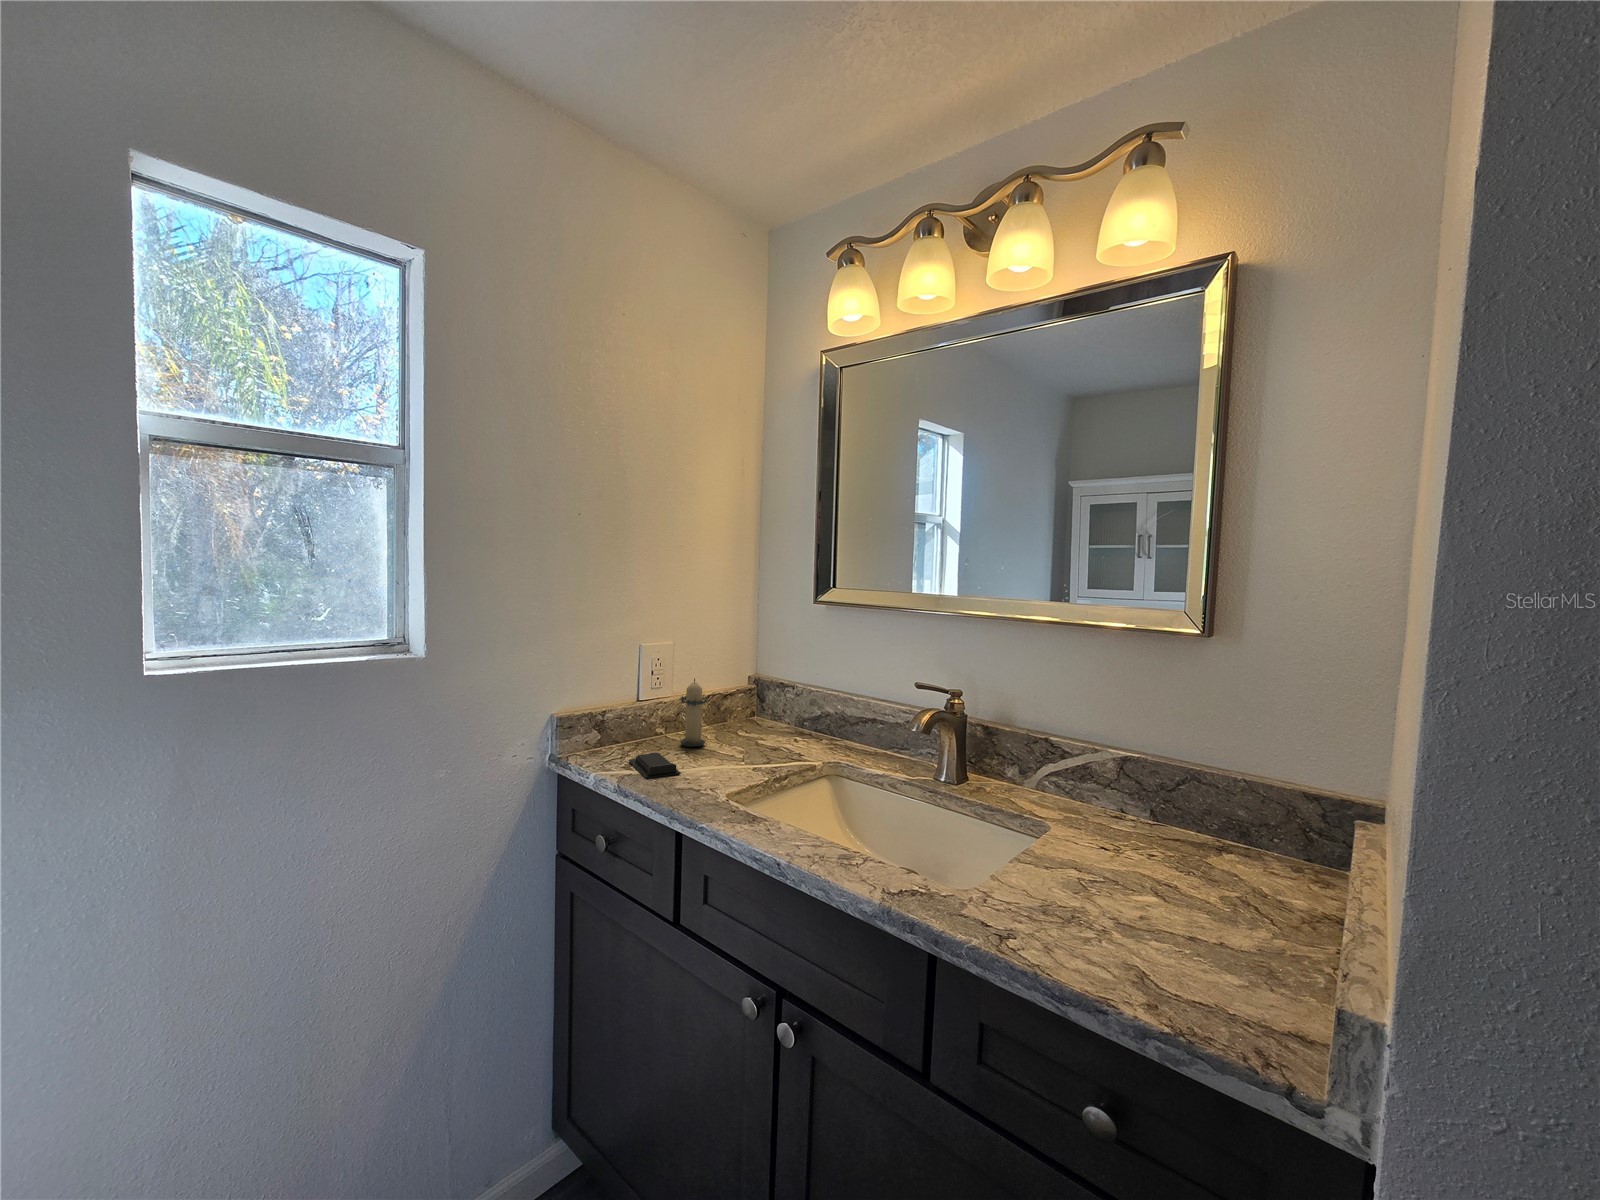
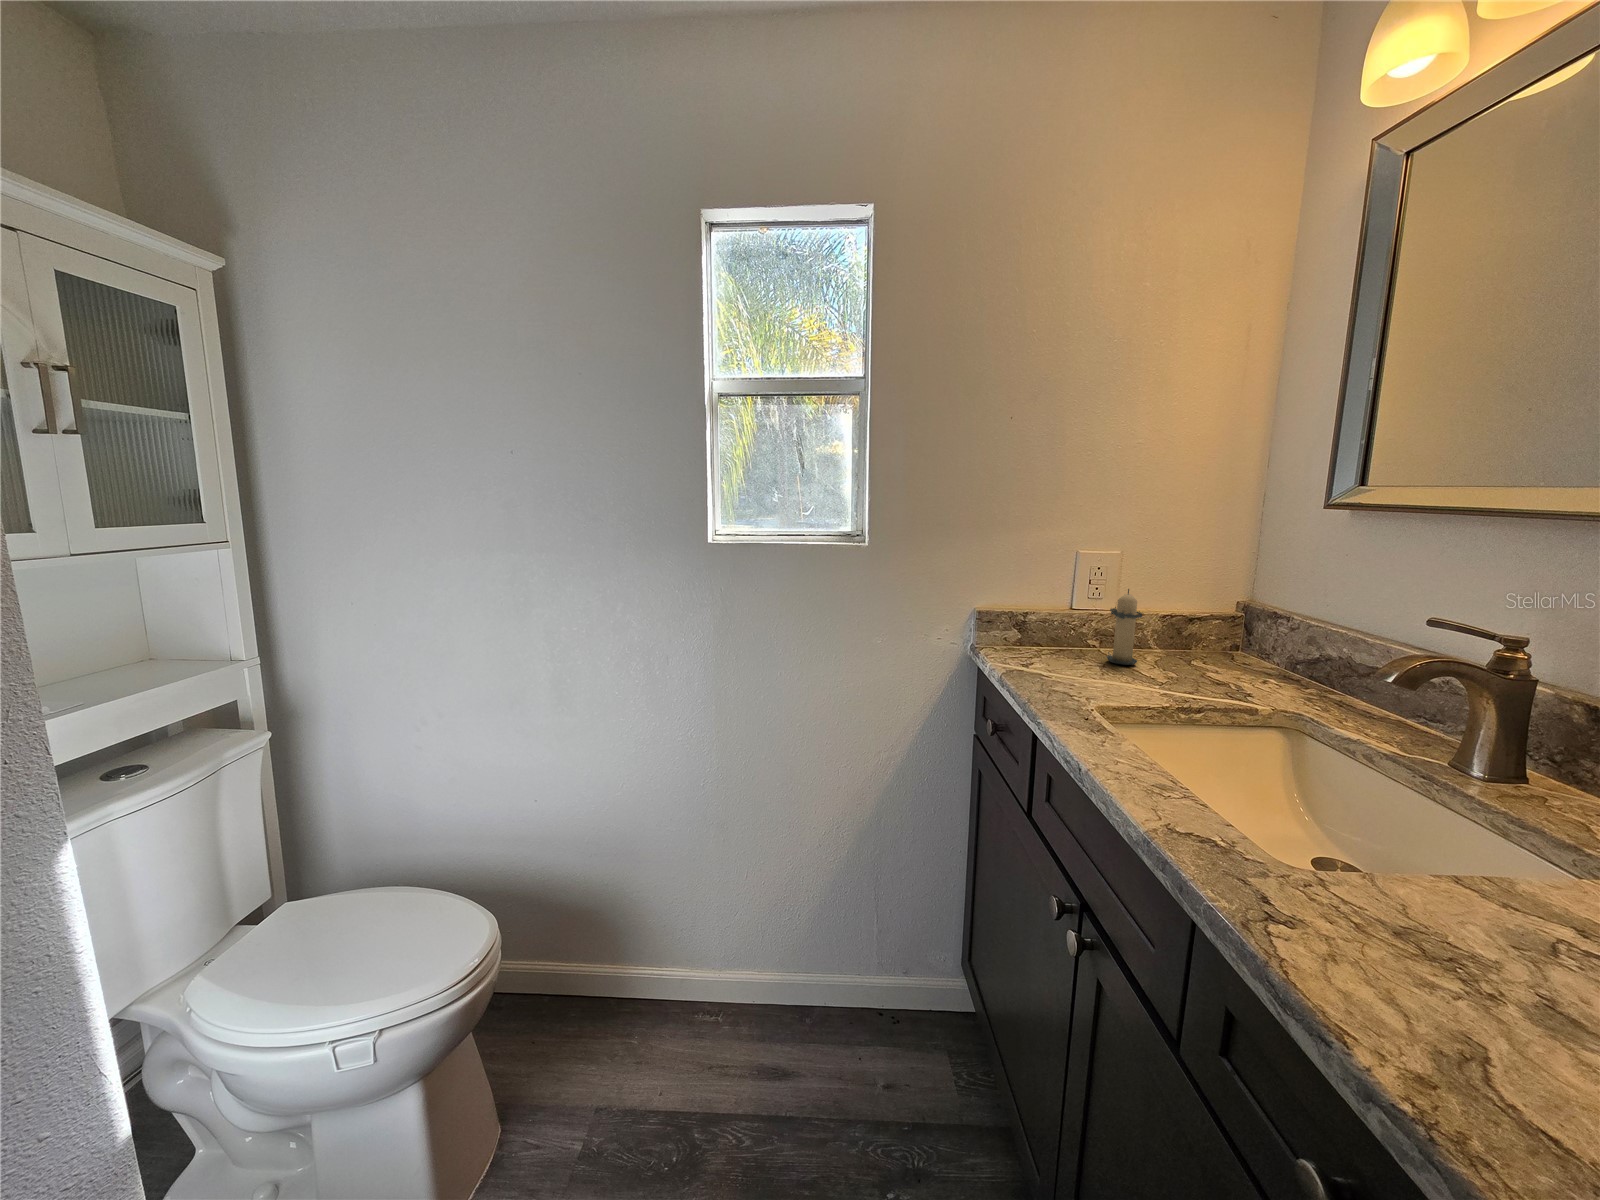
soap bar: present [629,752,681,778] -> none [1032,656,1072,680]

